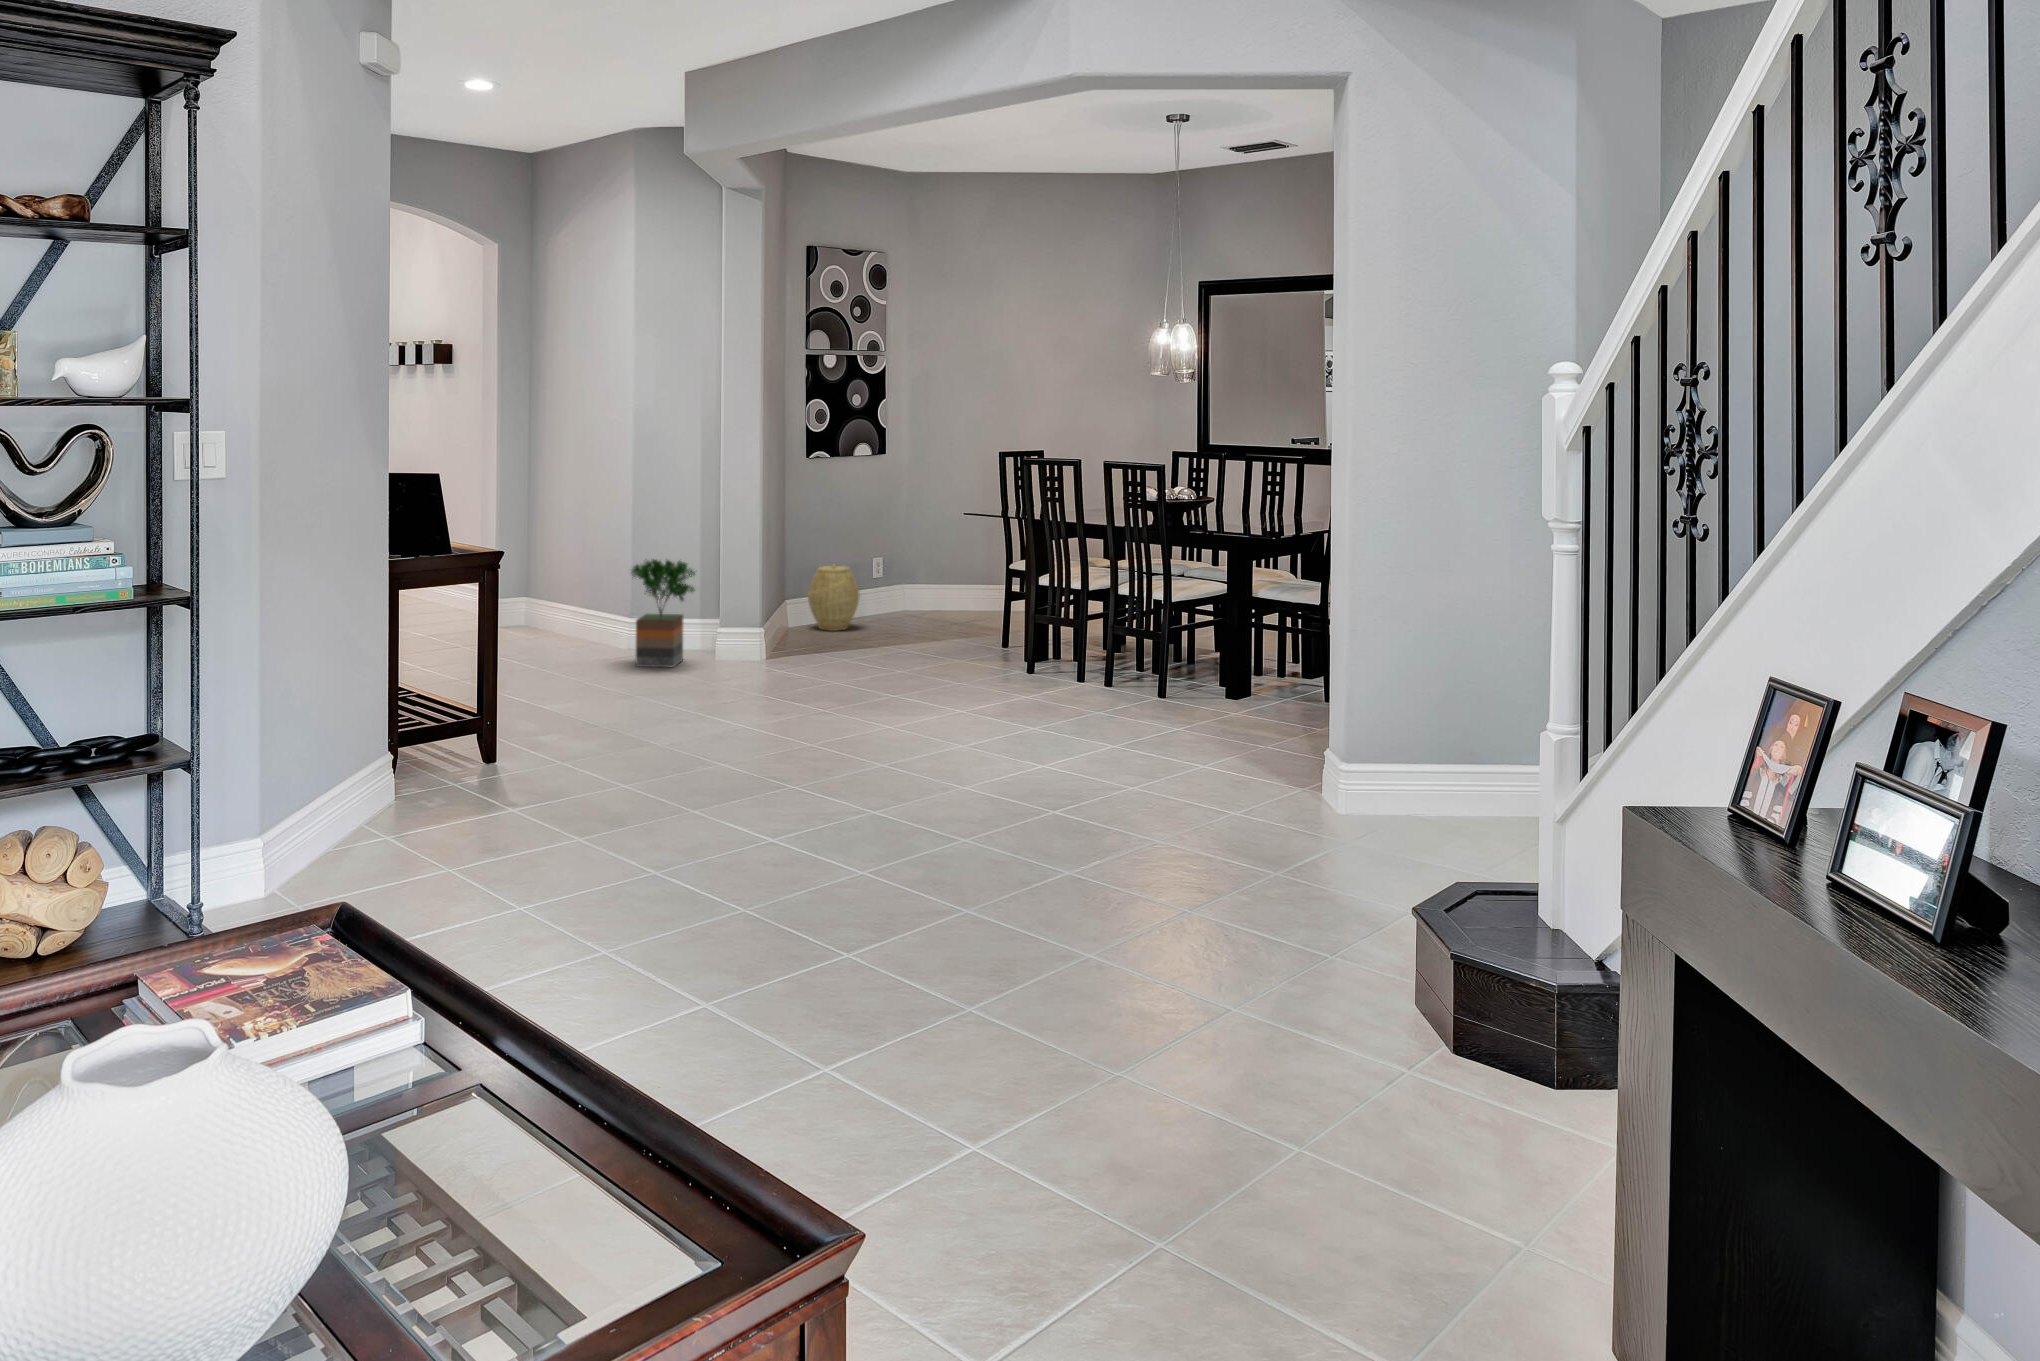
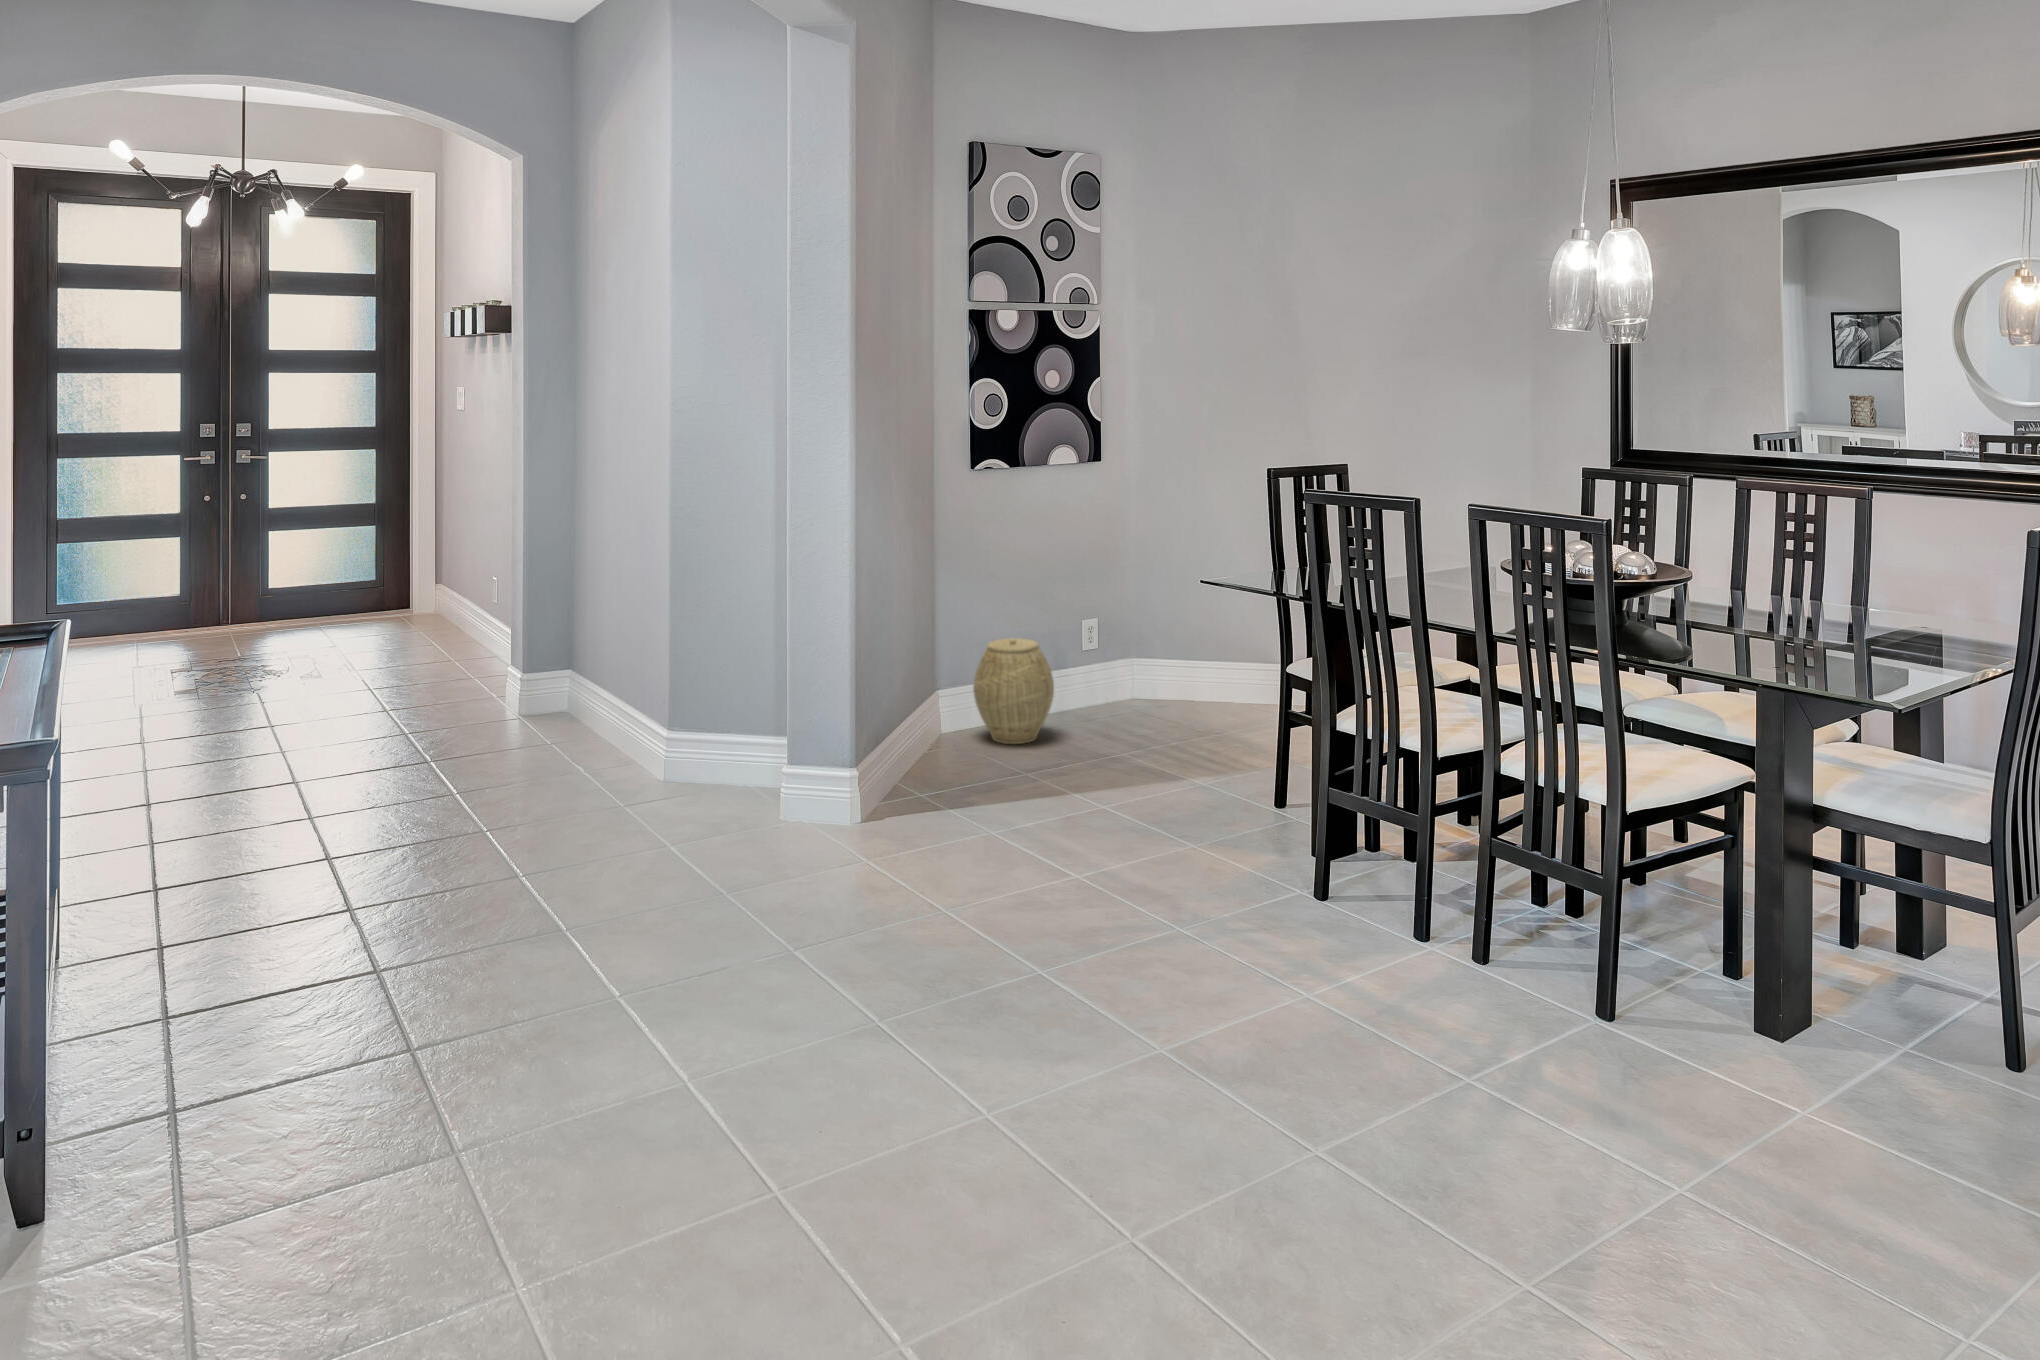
potted tree: present [631,559,695,667] -> none [621,655,740,852]

